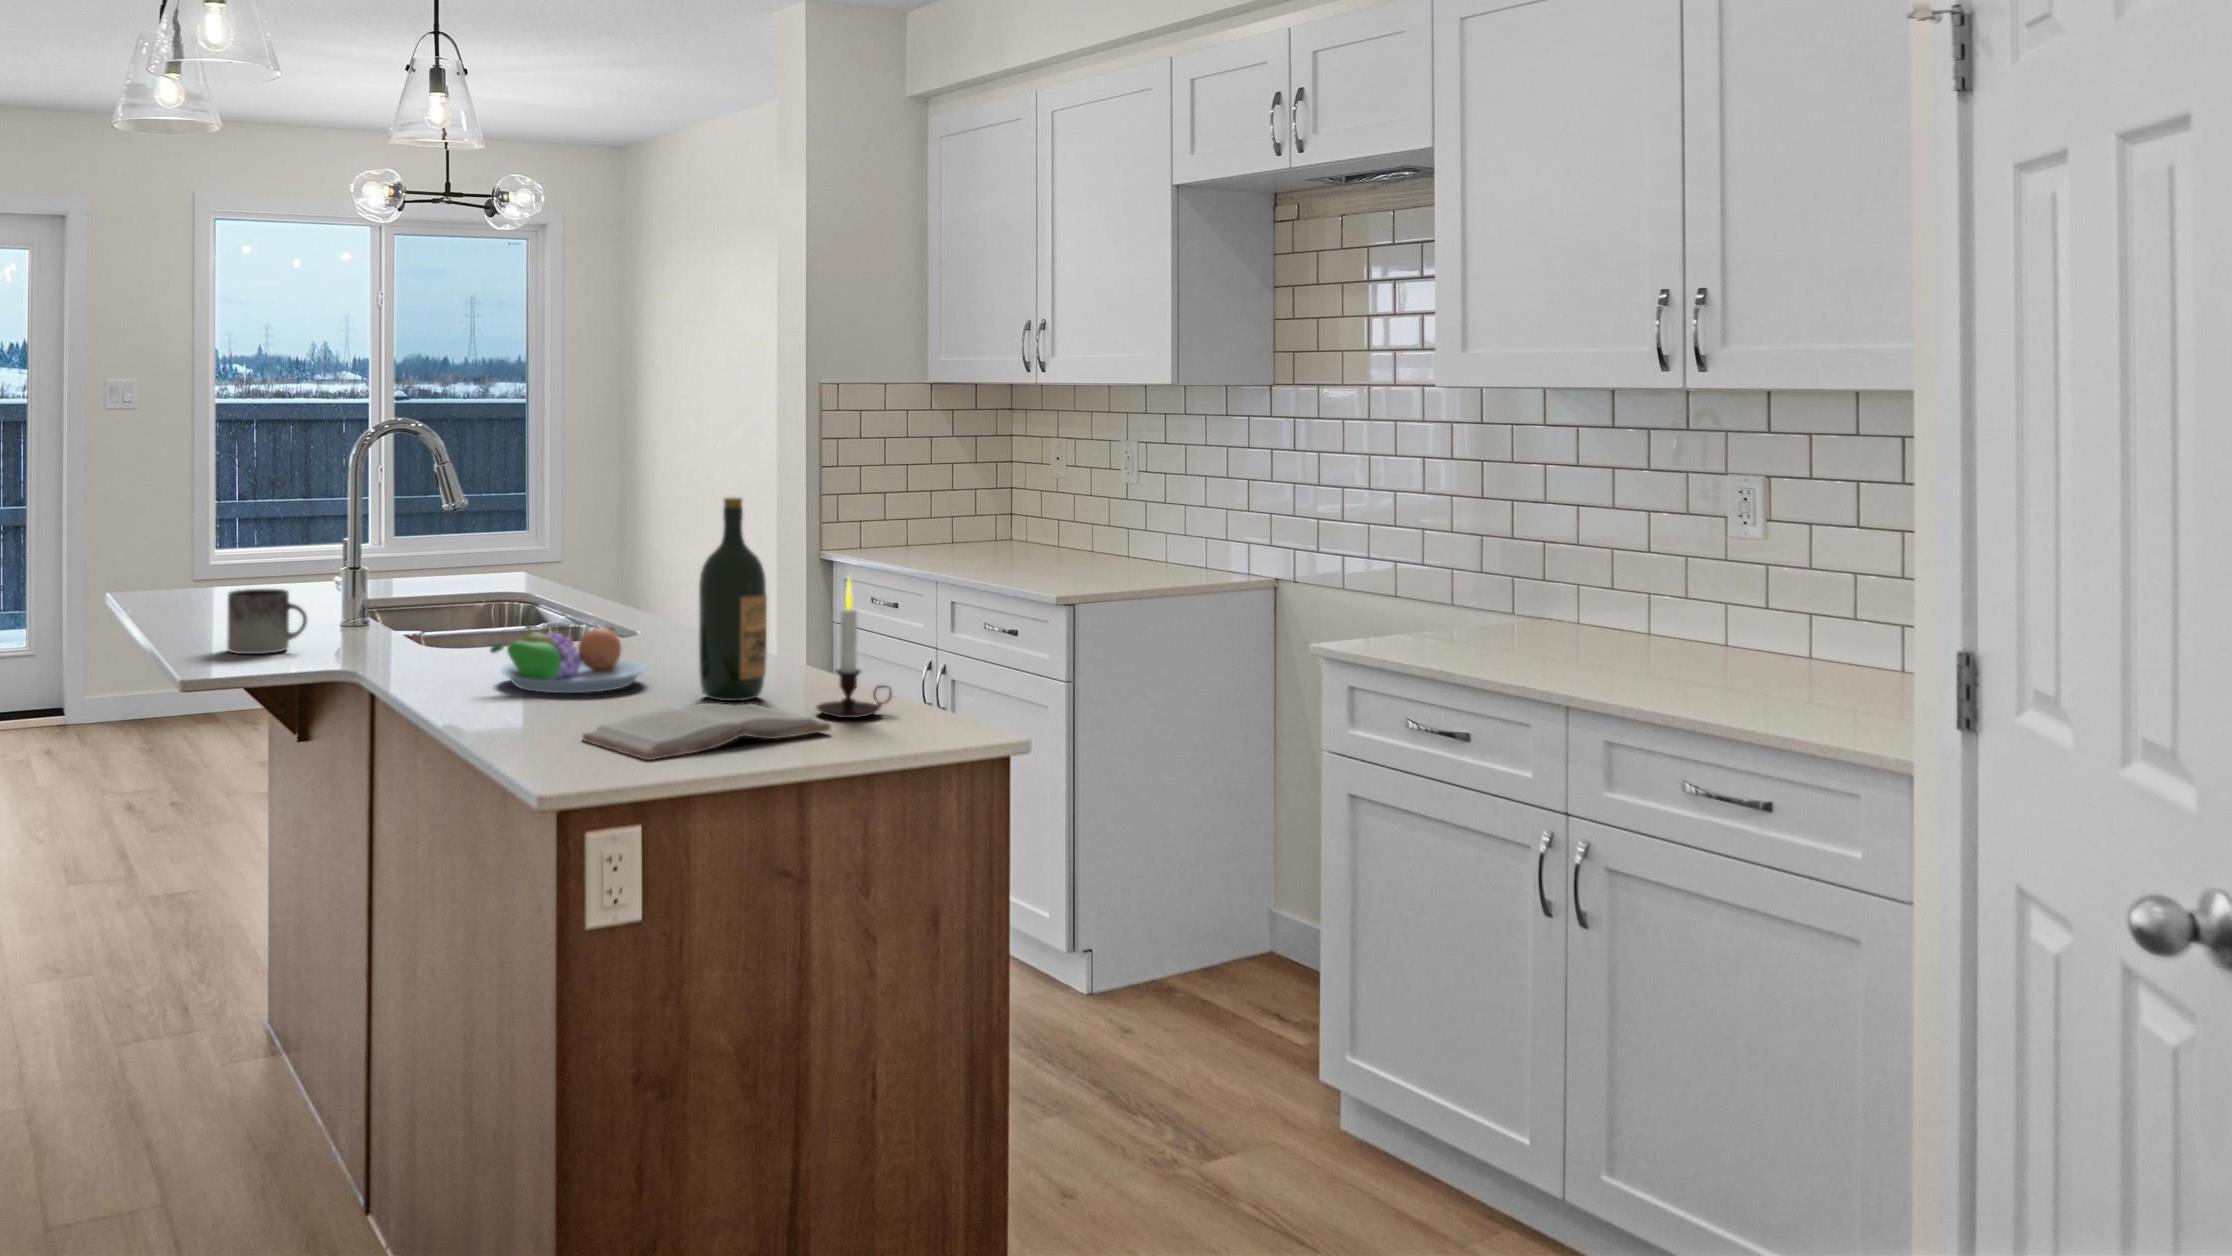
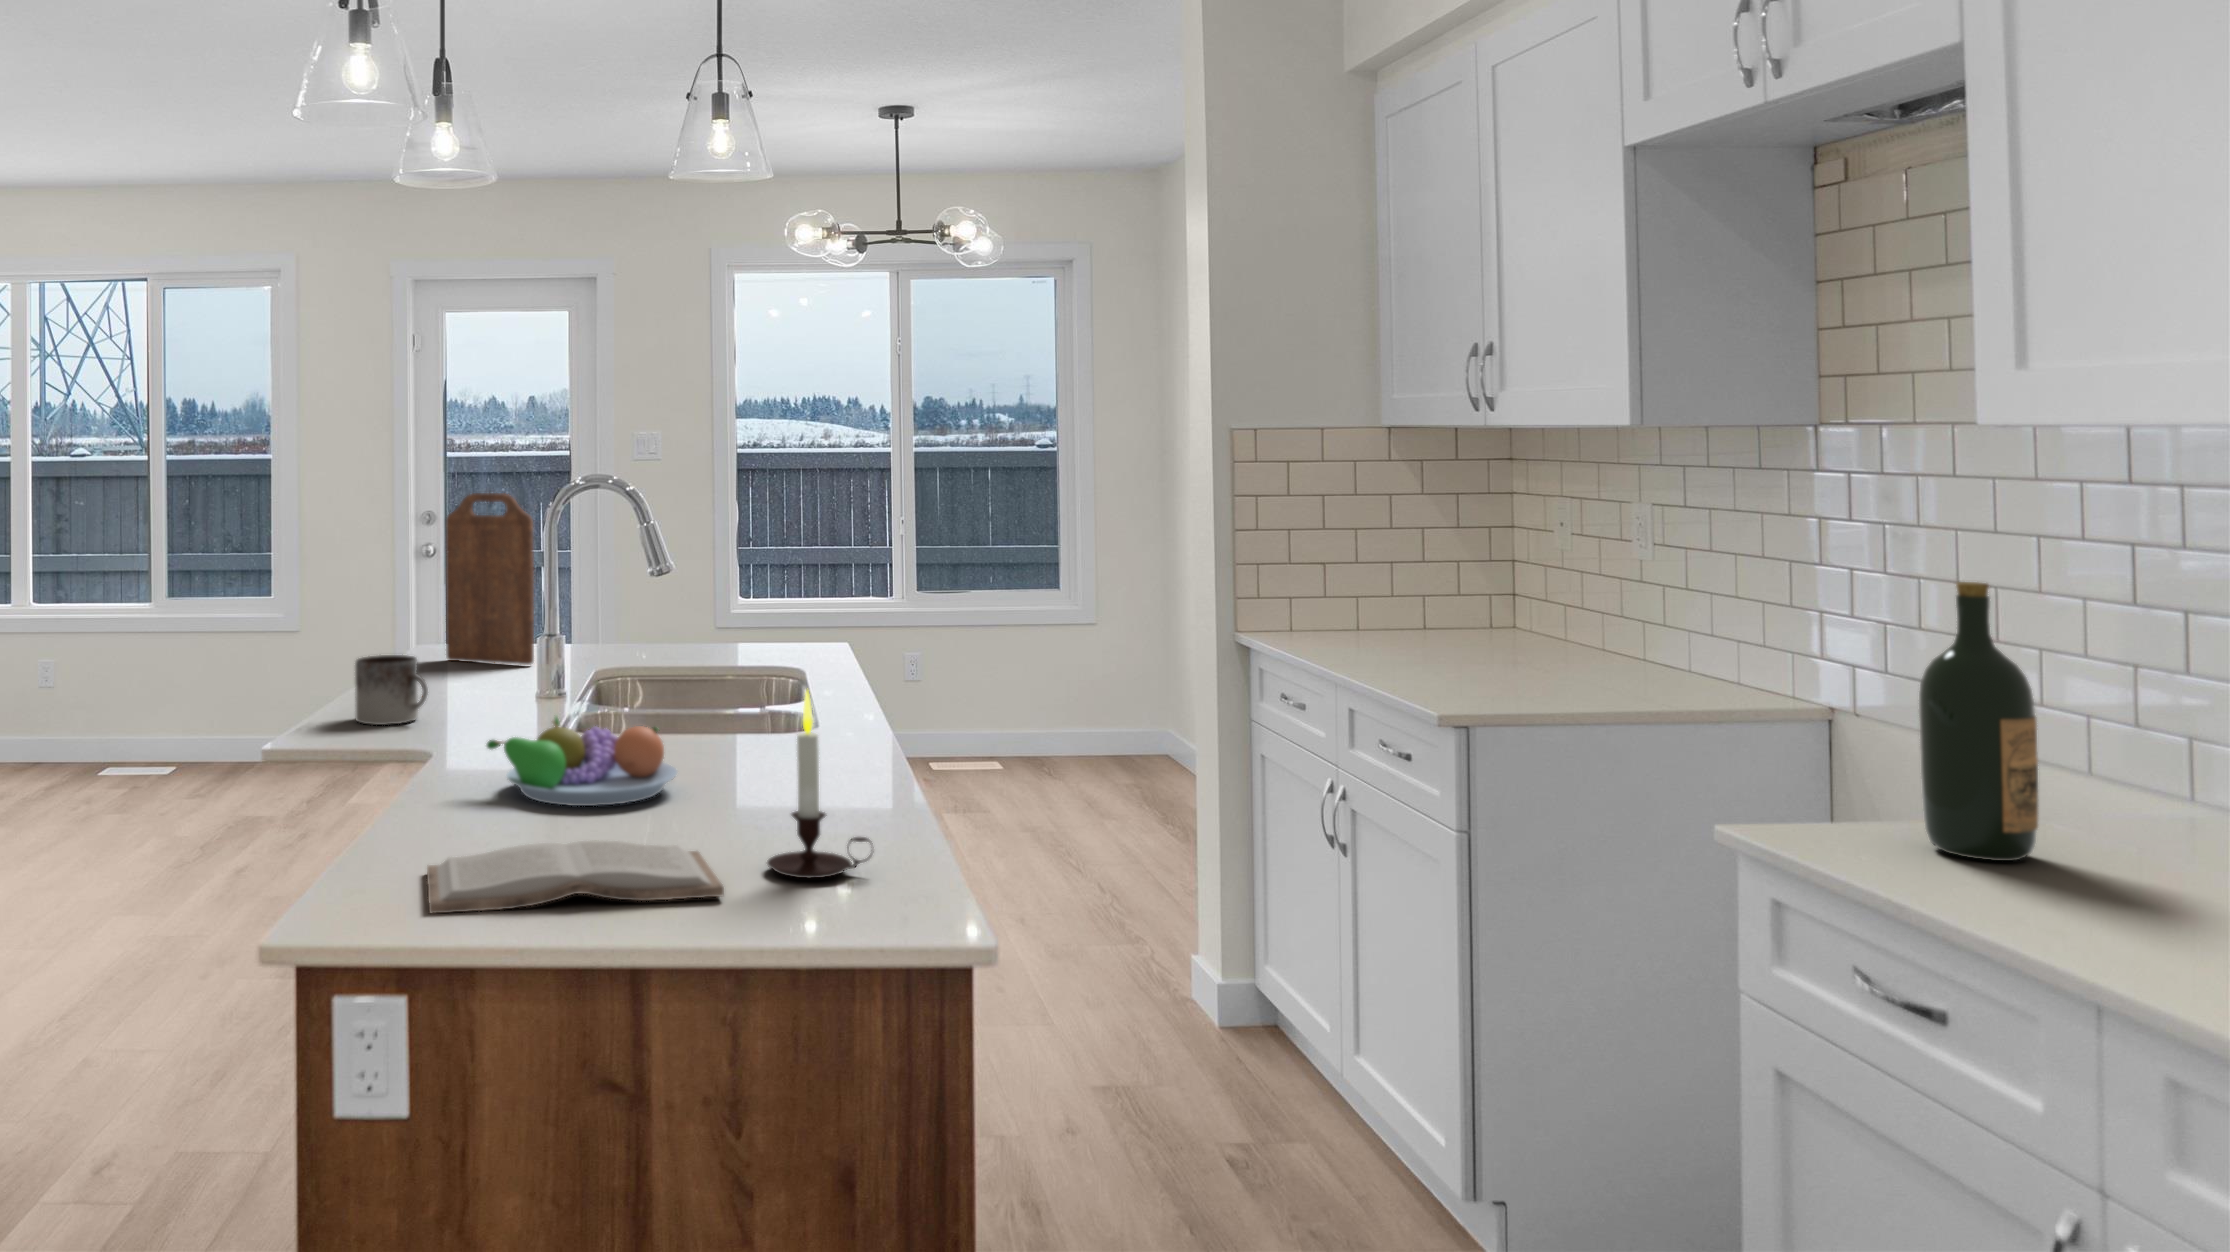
cutting board: none [181,437,282,604] -> present [446,493,534,665]
wine bottle: present [699,497,767,701] -> present [1919,582,2038,861]

